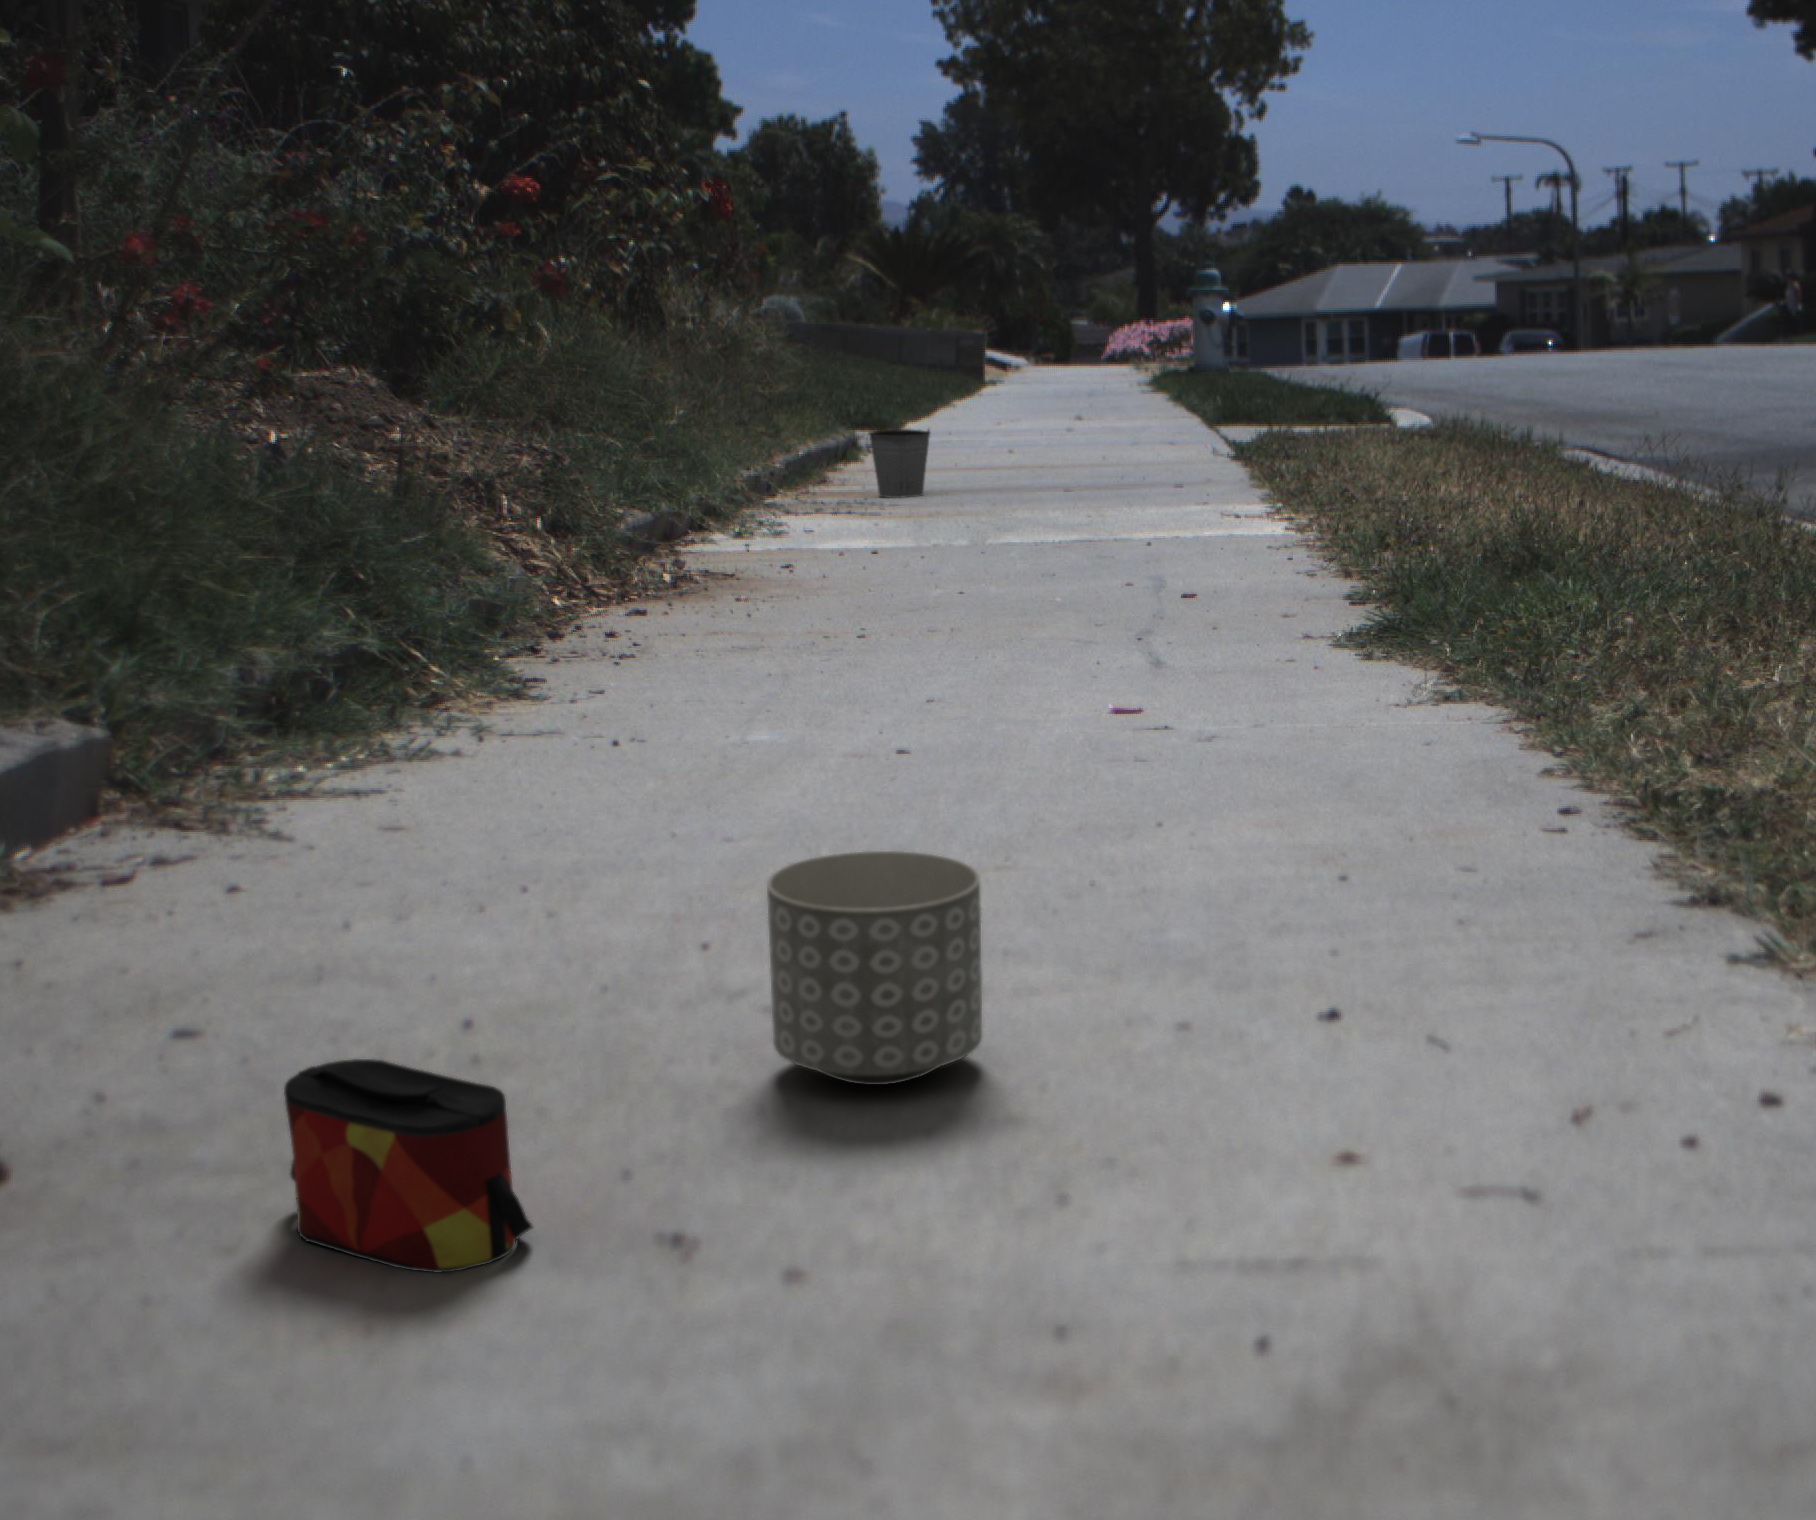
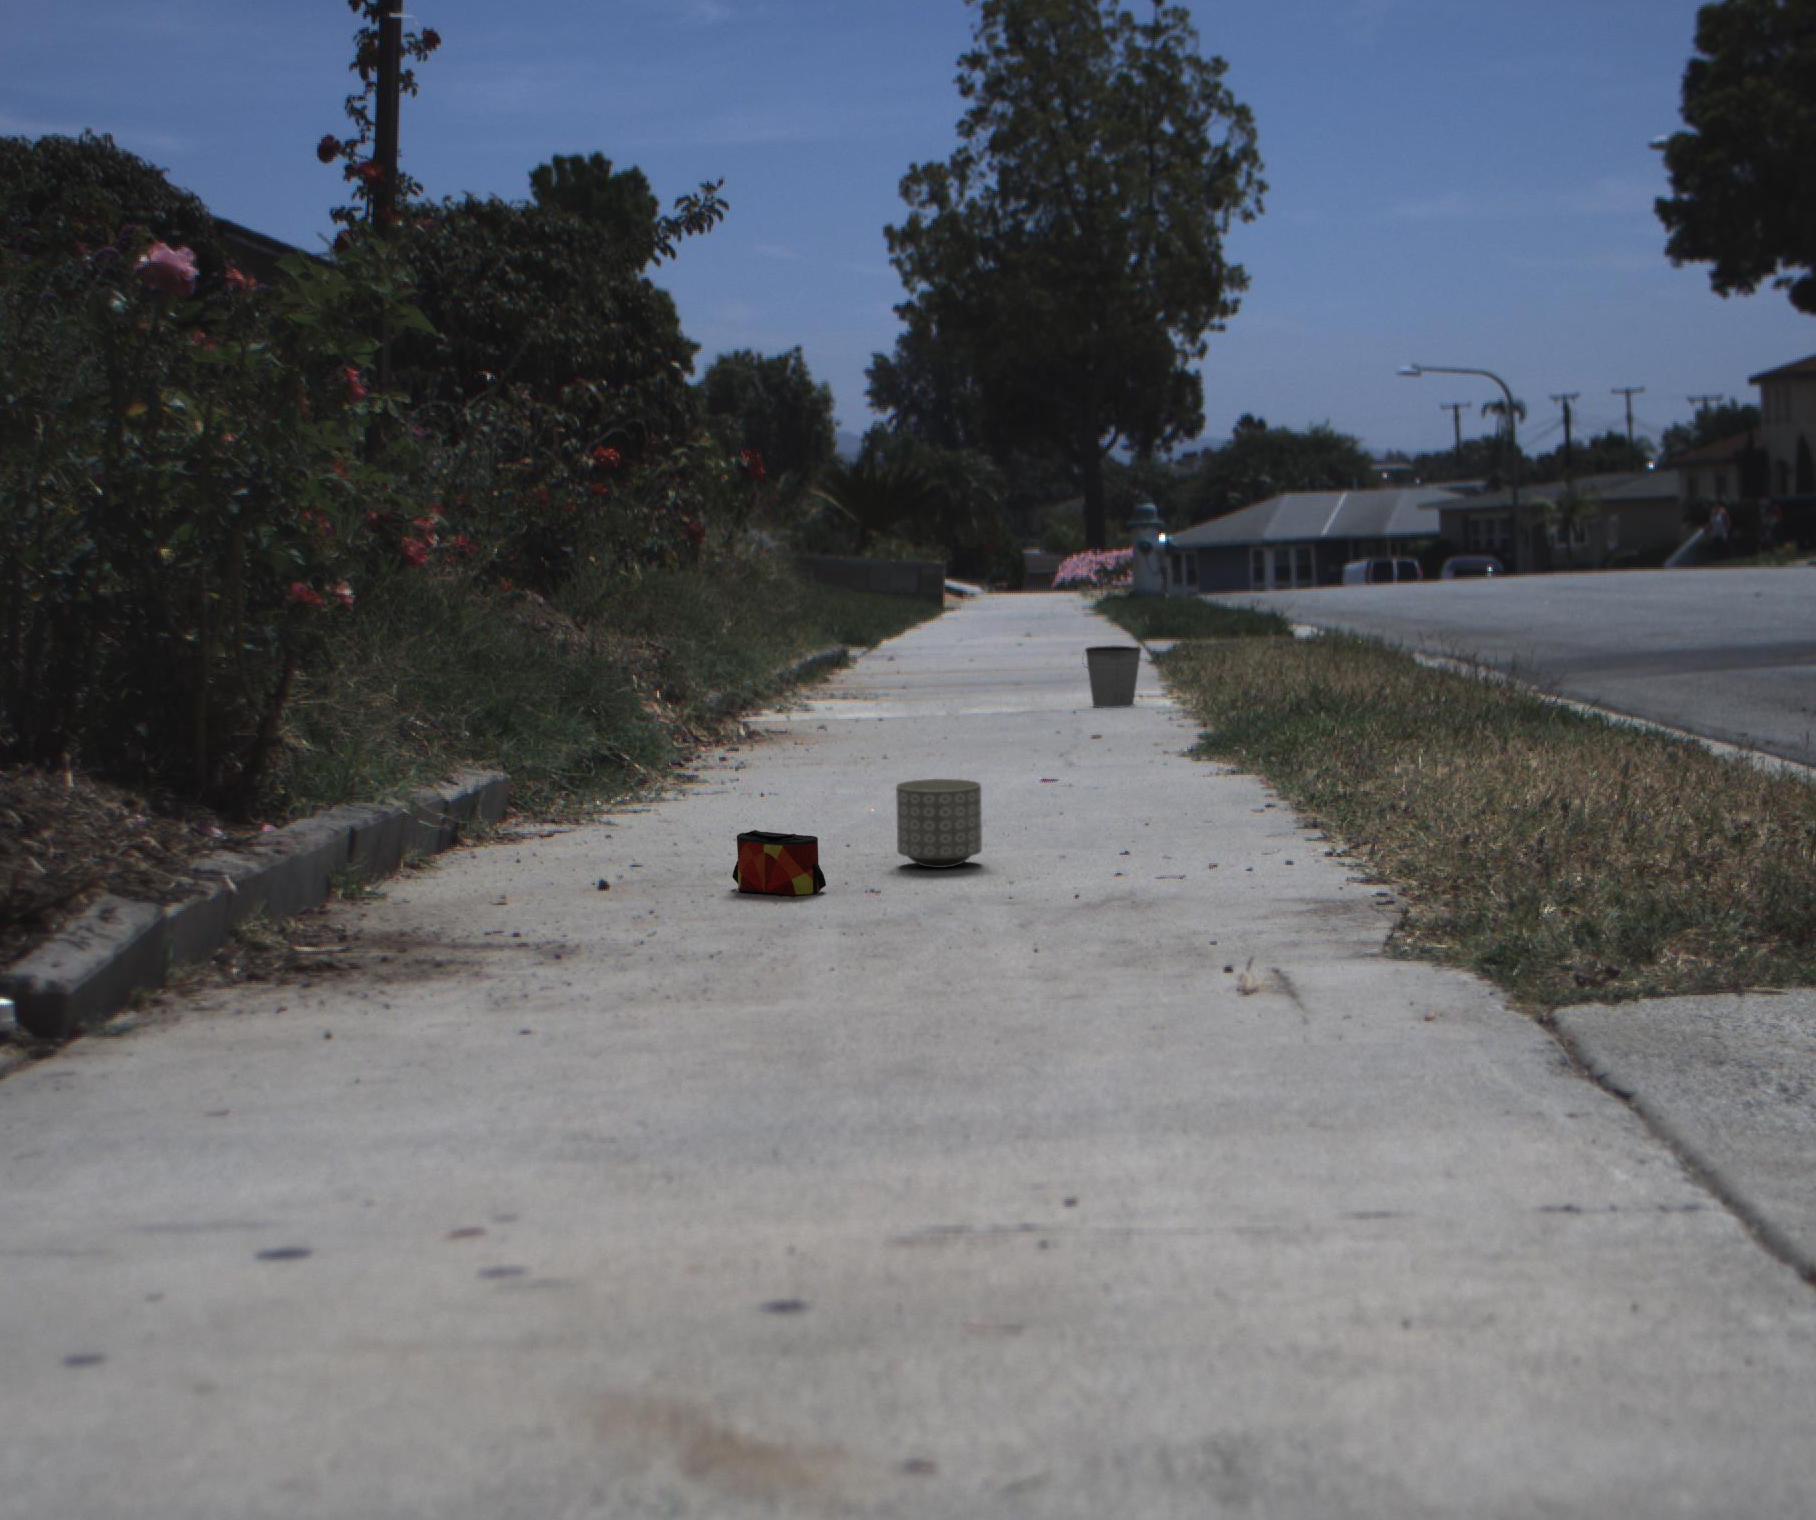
bucket: present [866,429,930,498] -> present [1084,646,1141,708]

